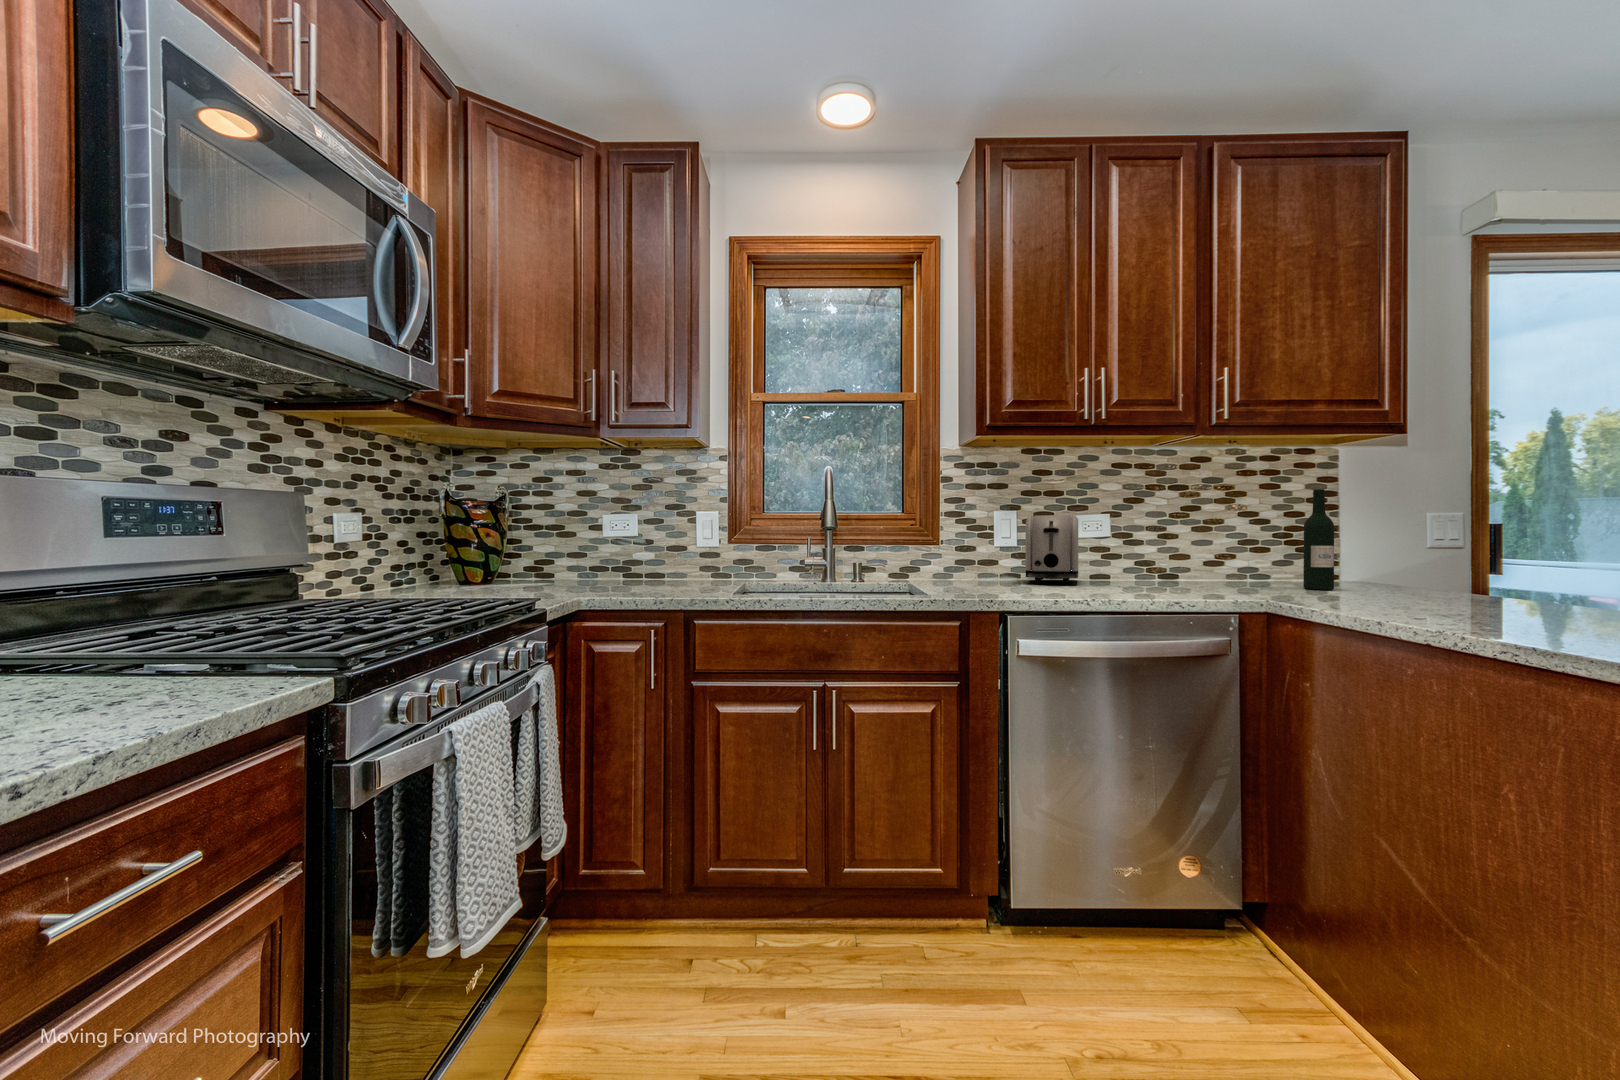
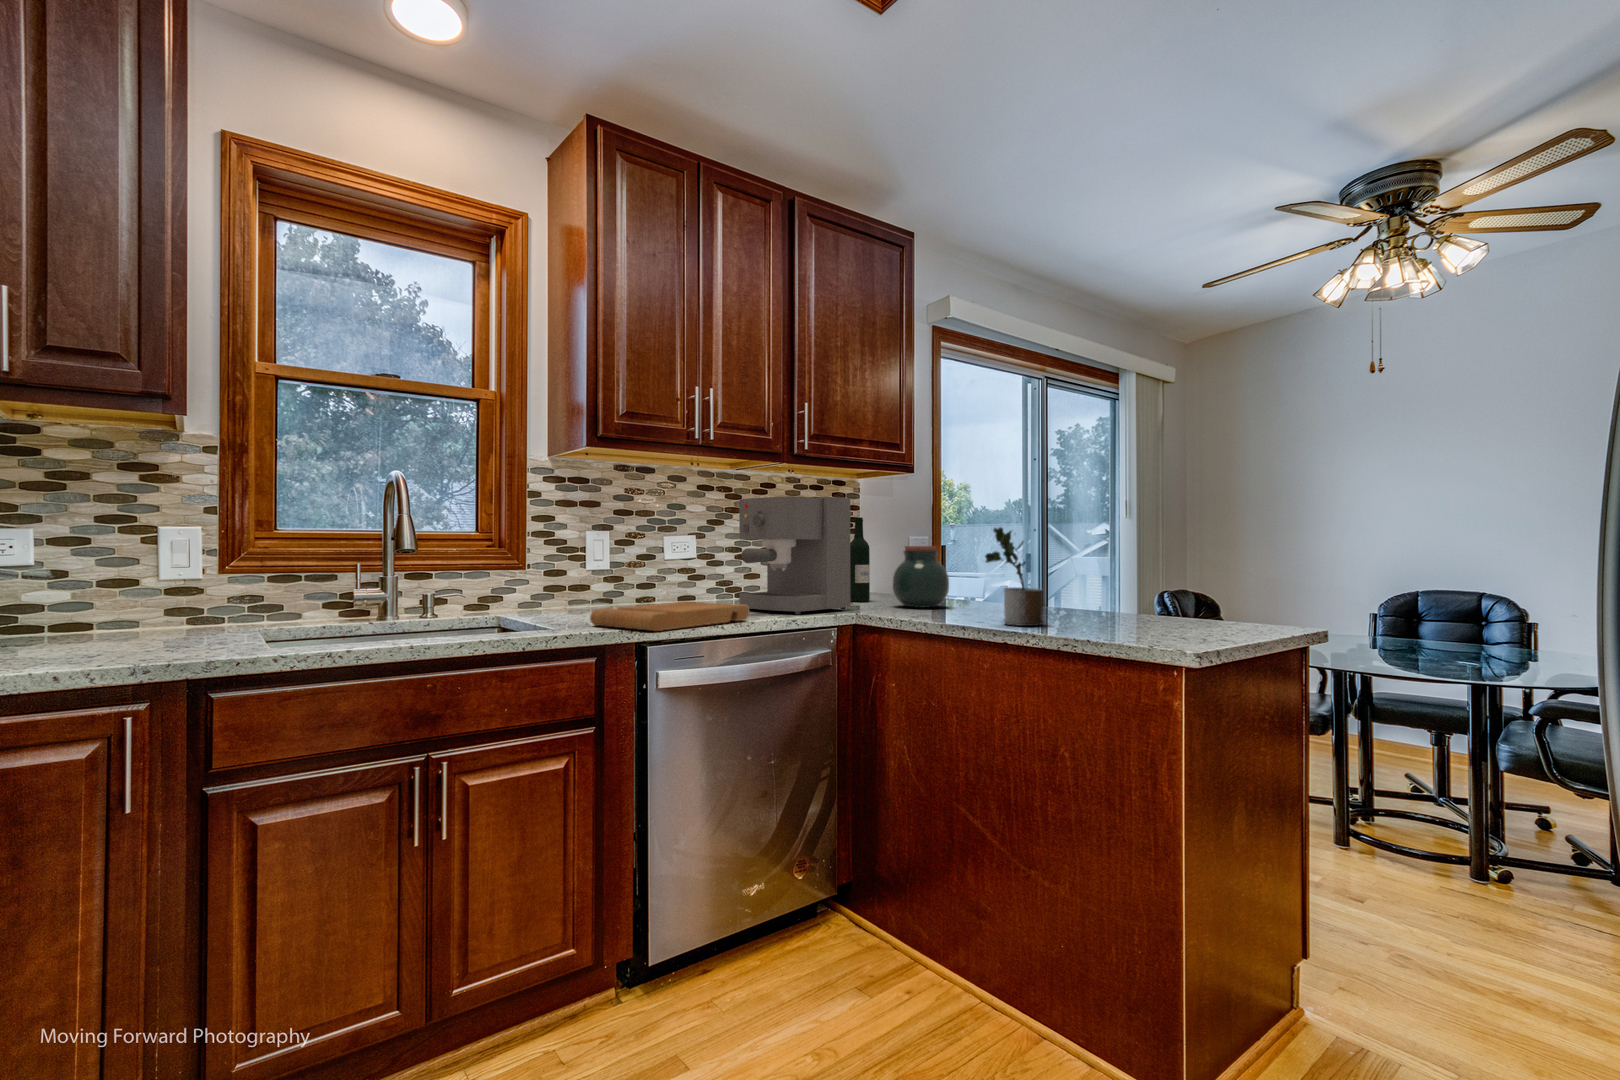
coffee maker: none [1128,467,1278,597] -> present [739,496,850,614]
potted plant: none [1436,493,1548,628] -> present [985,527,1043,626]
toaster: present [1025,515,1078,584] -> none [616,537,677,609]
jar: none [1351,522,1441,599] -> present [893,546,949,608]
cutting board: none [964,577,1125,601] -> present [590,602,749,631]

